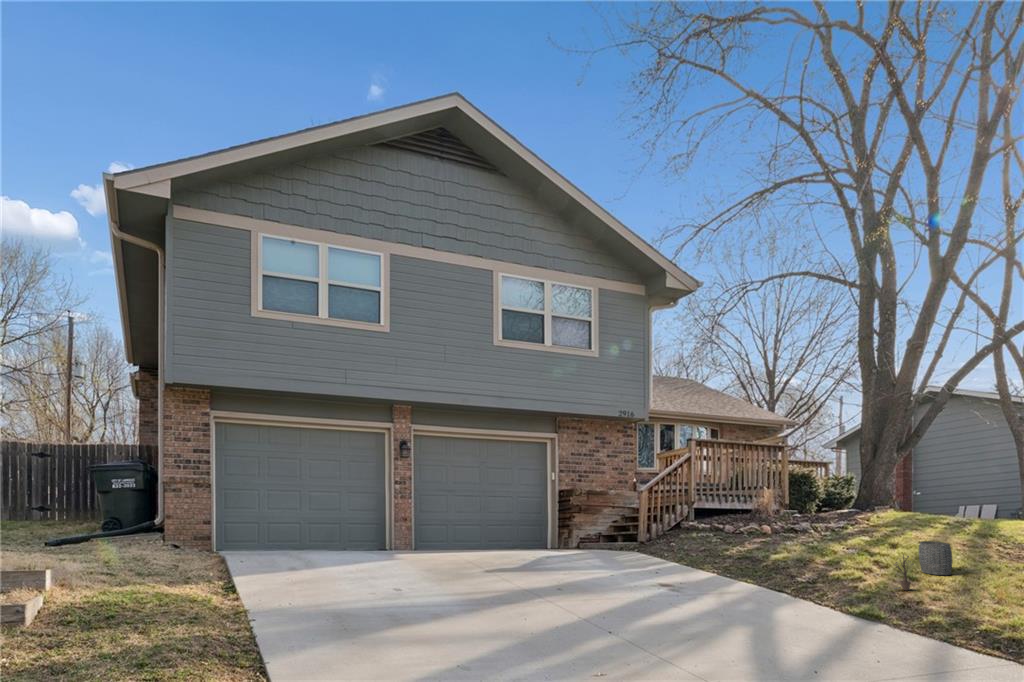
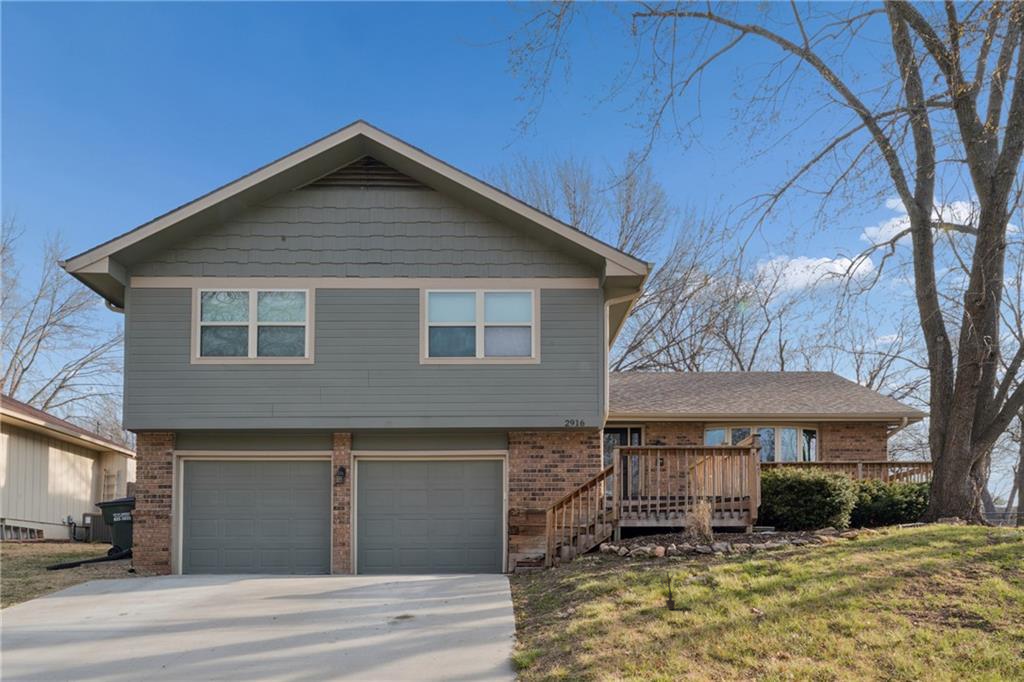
woven basket: present [919,541,952,575] -> none [740,558,773,595]

